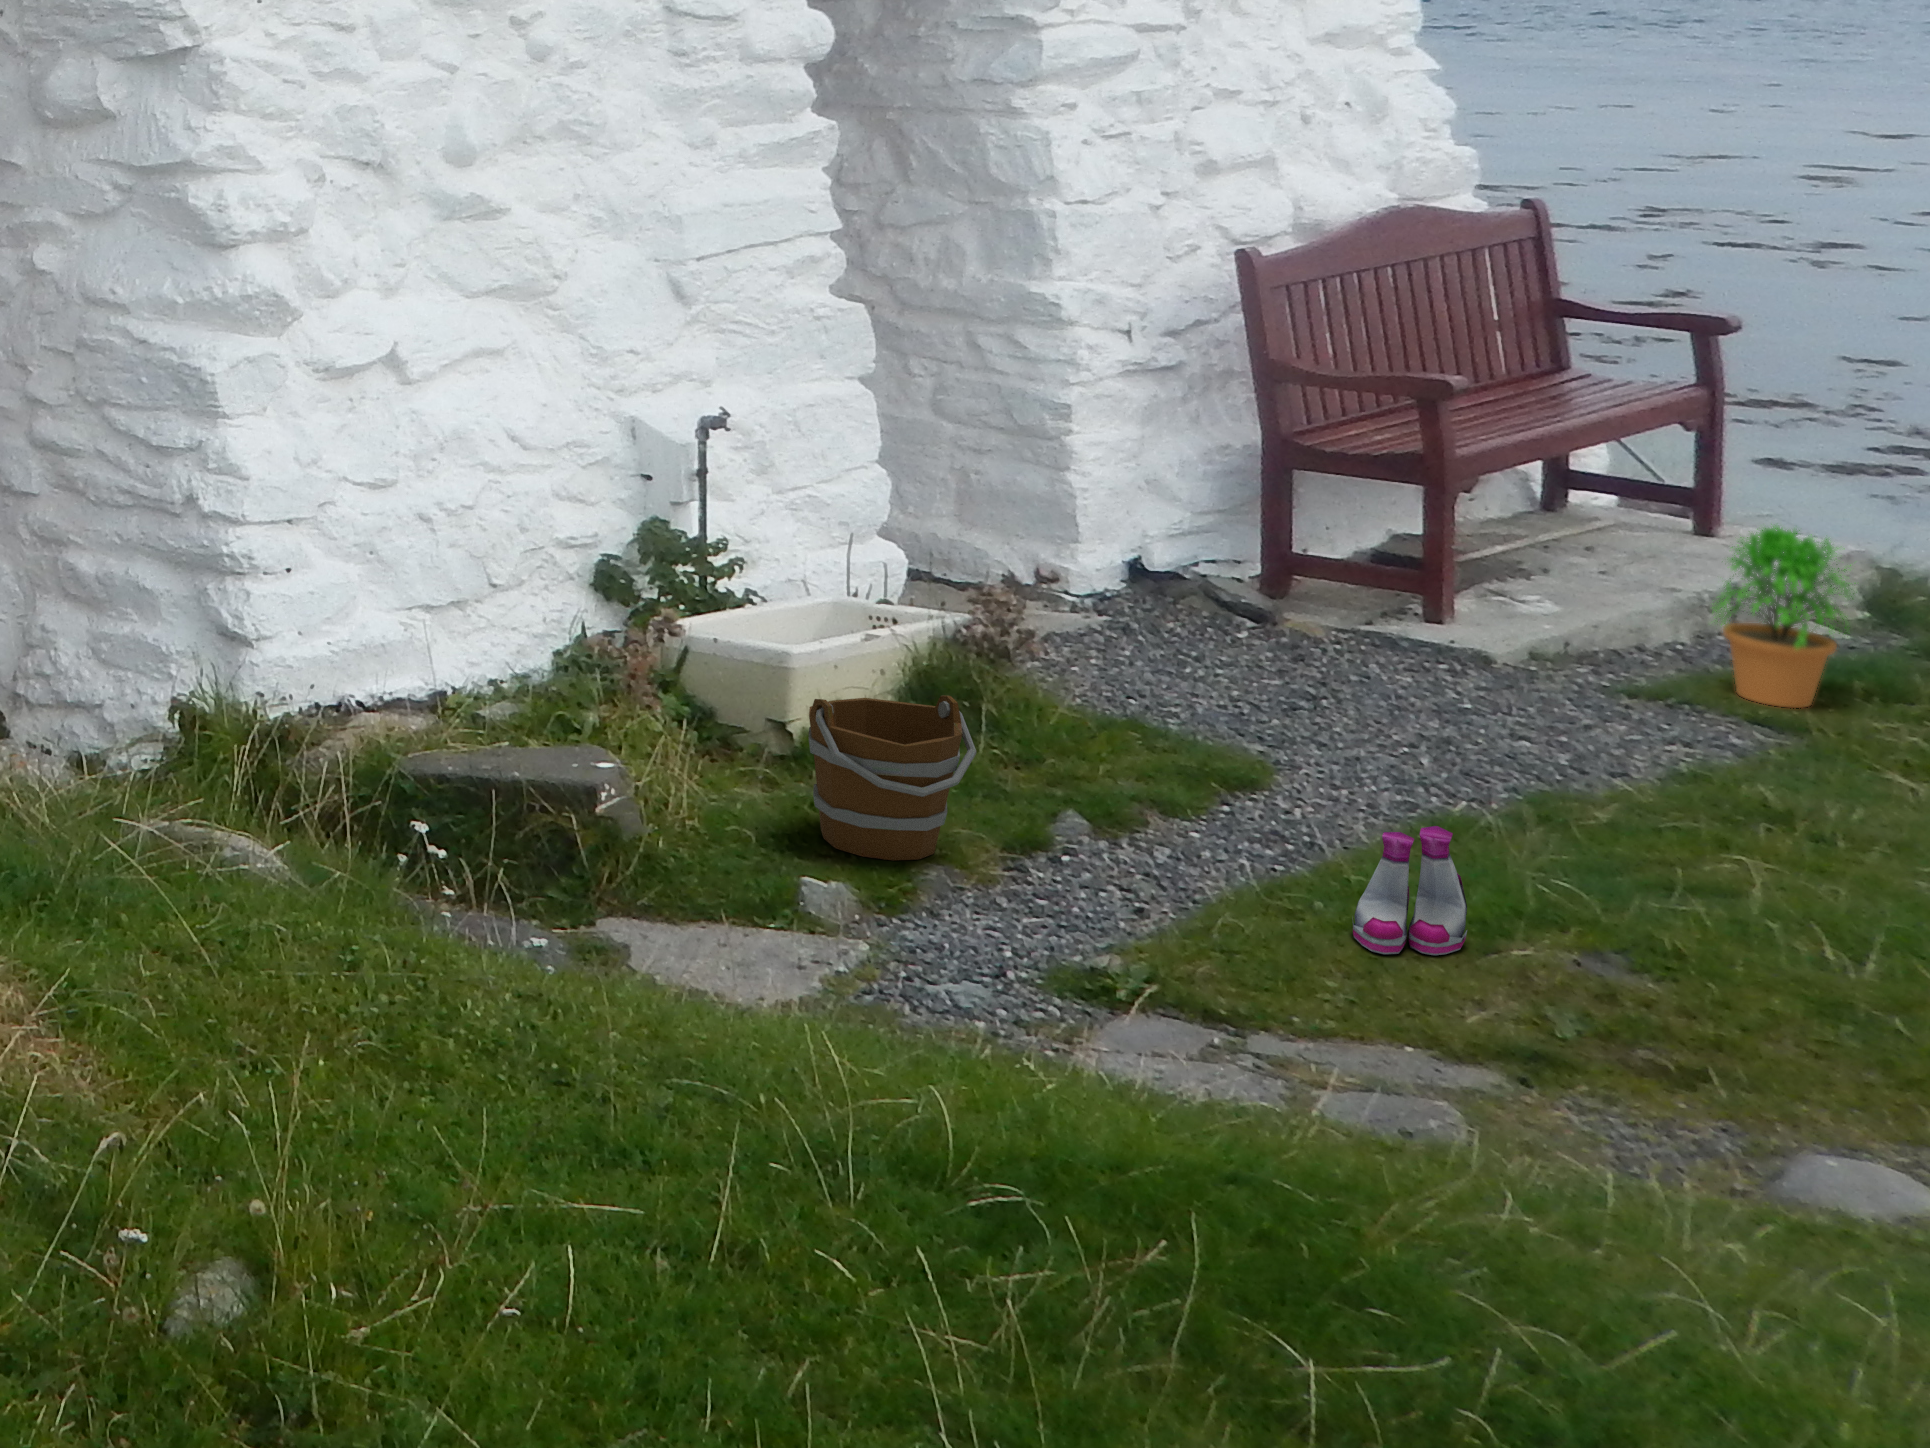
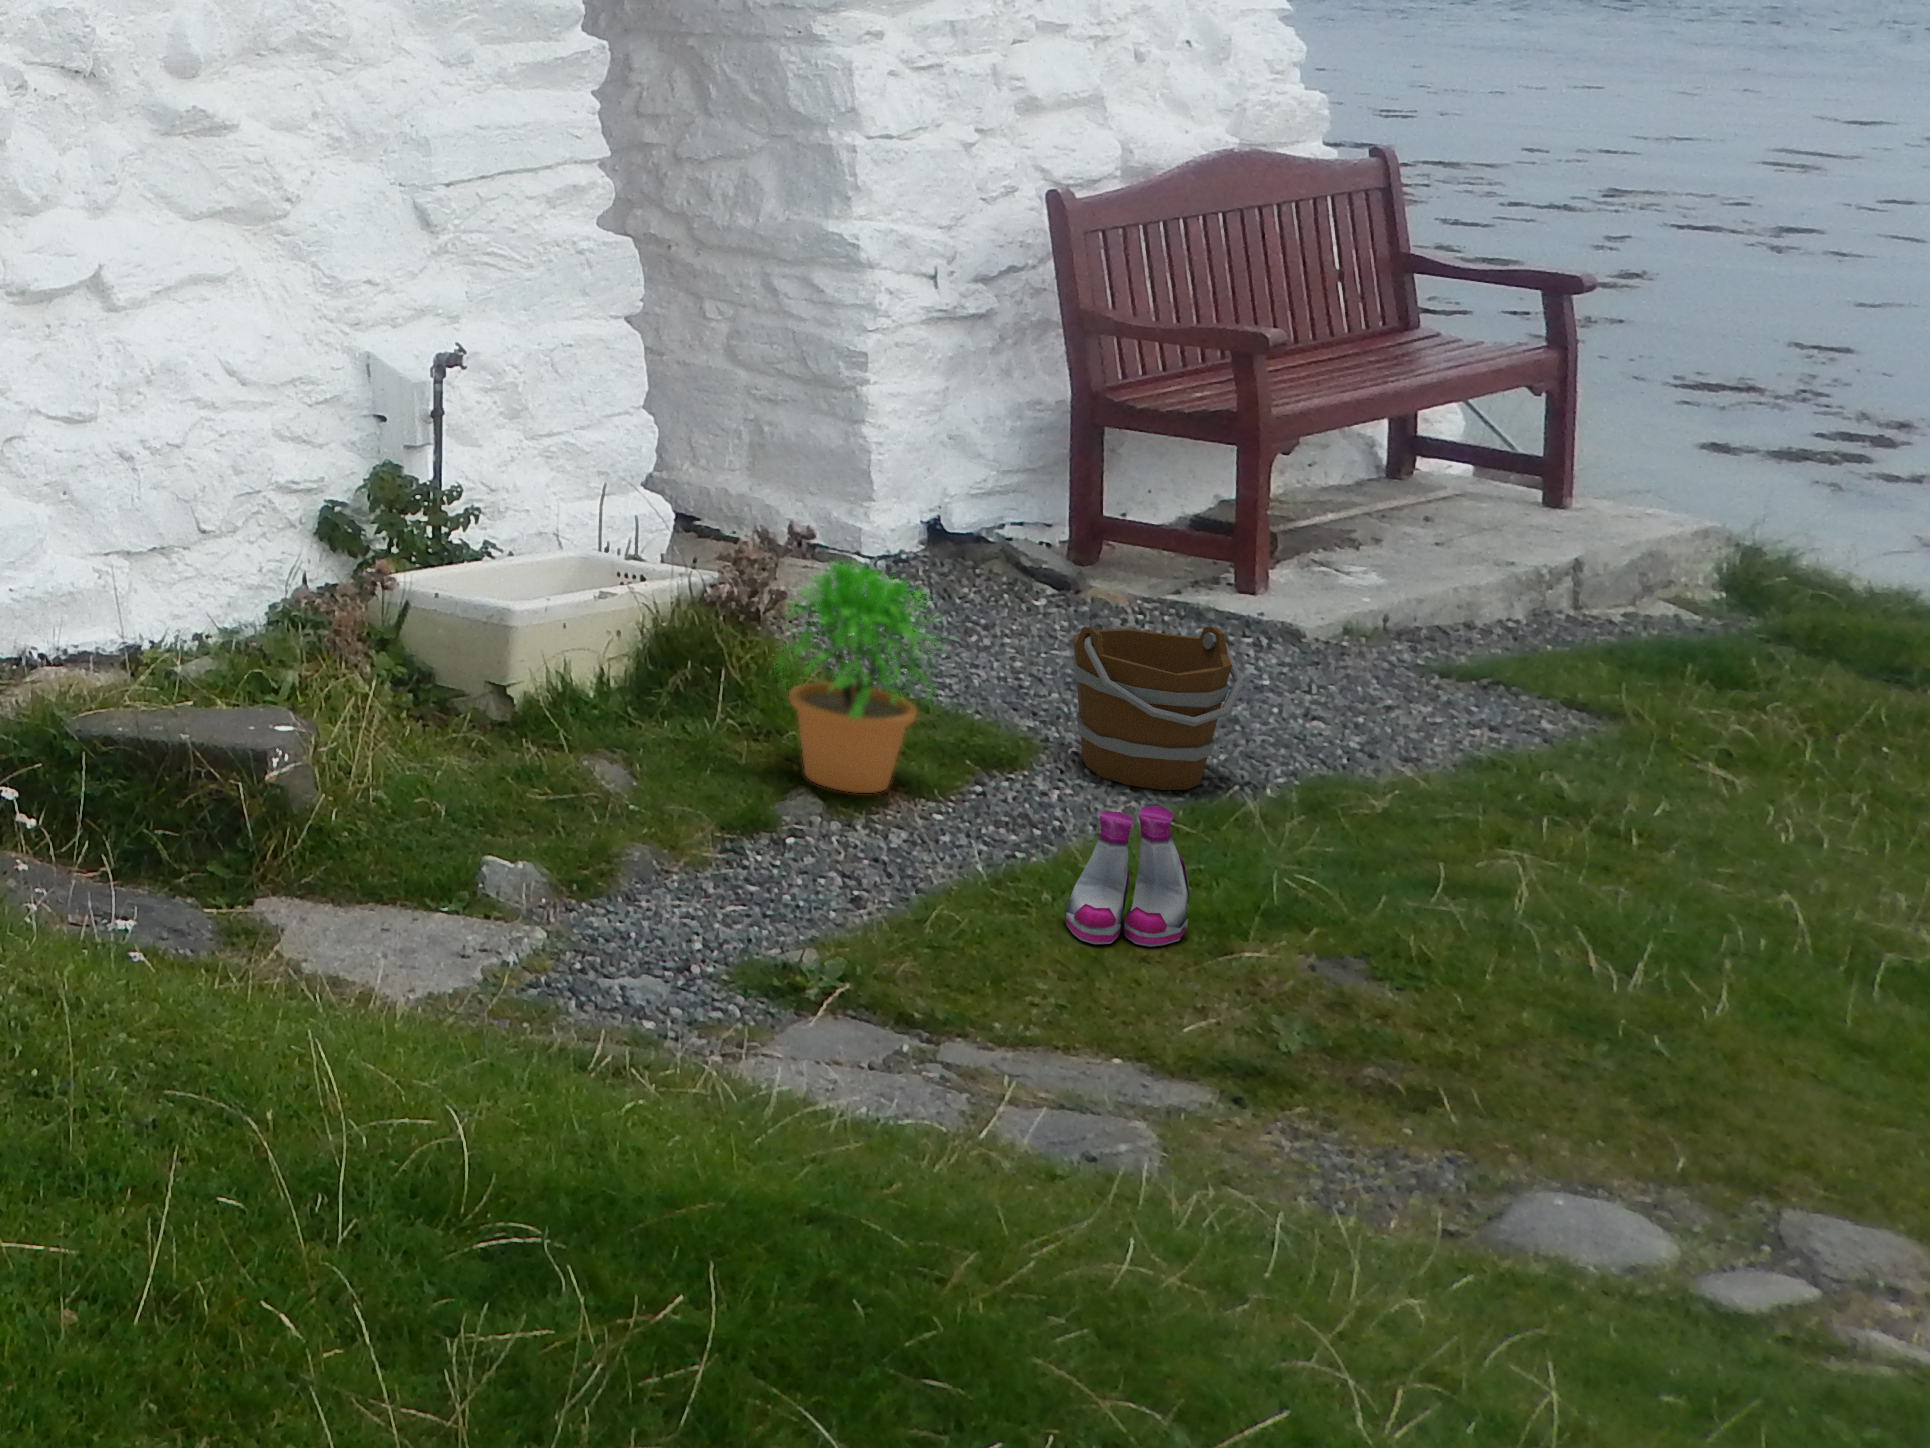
potted plant: present [1712,525,1856,708] -> present [775,560,944,793]
bucket: present [809,695,976,860] -> present [1073,627,1244,790]

